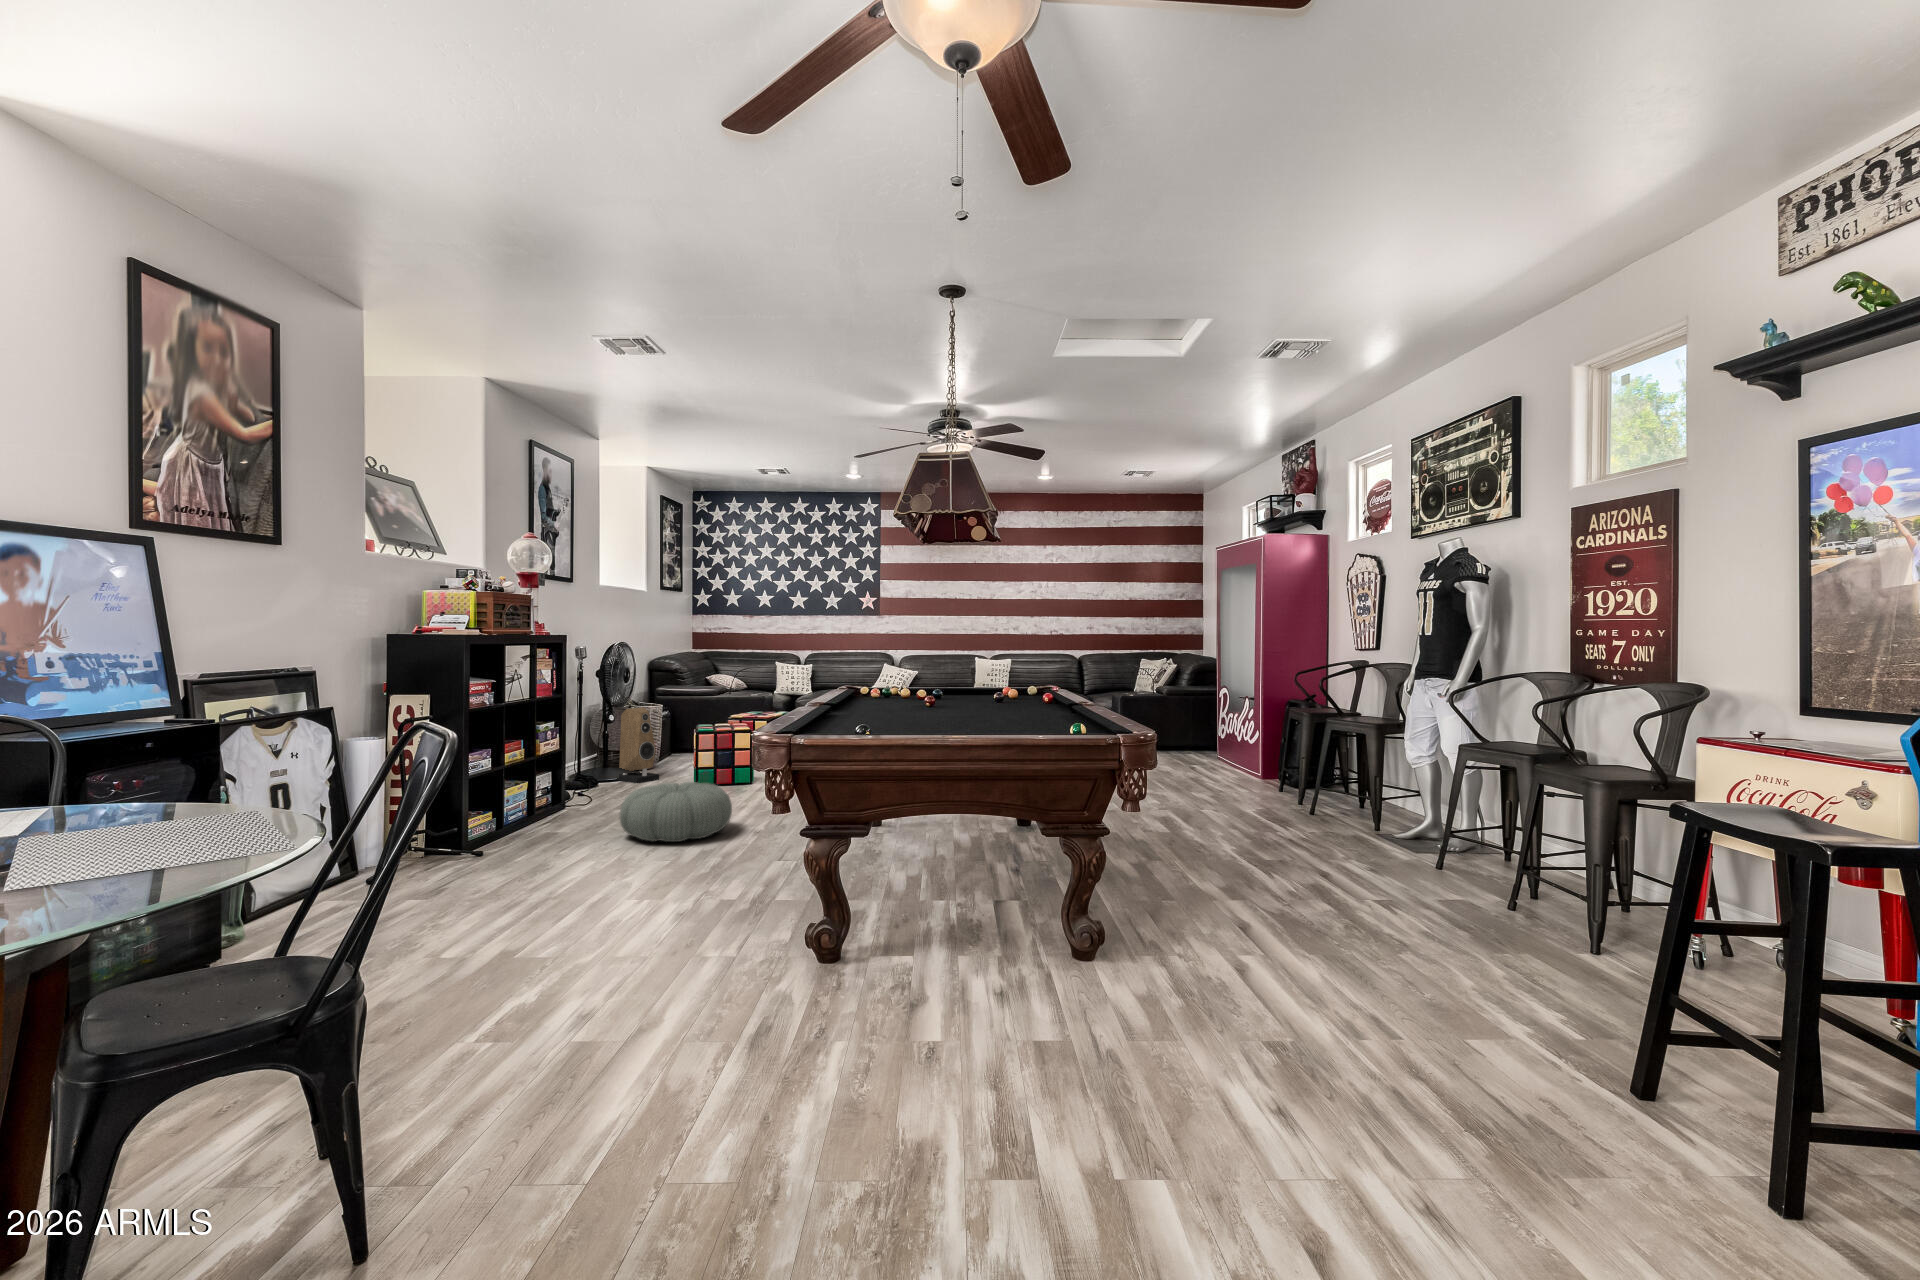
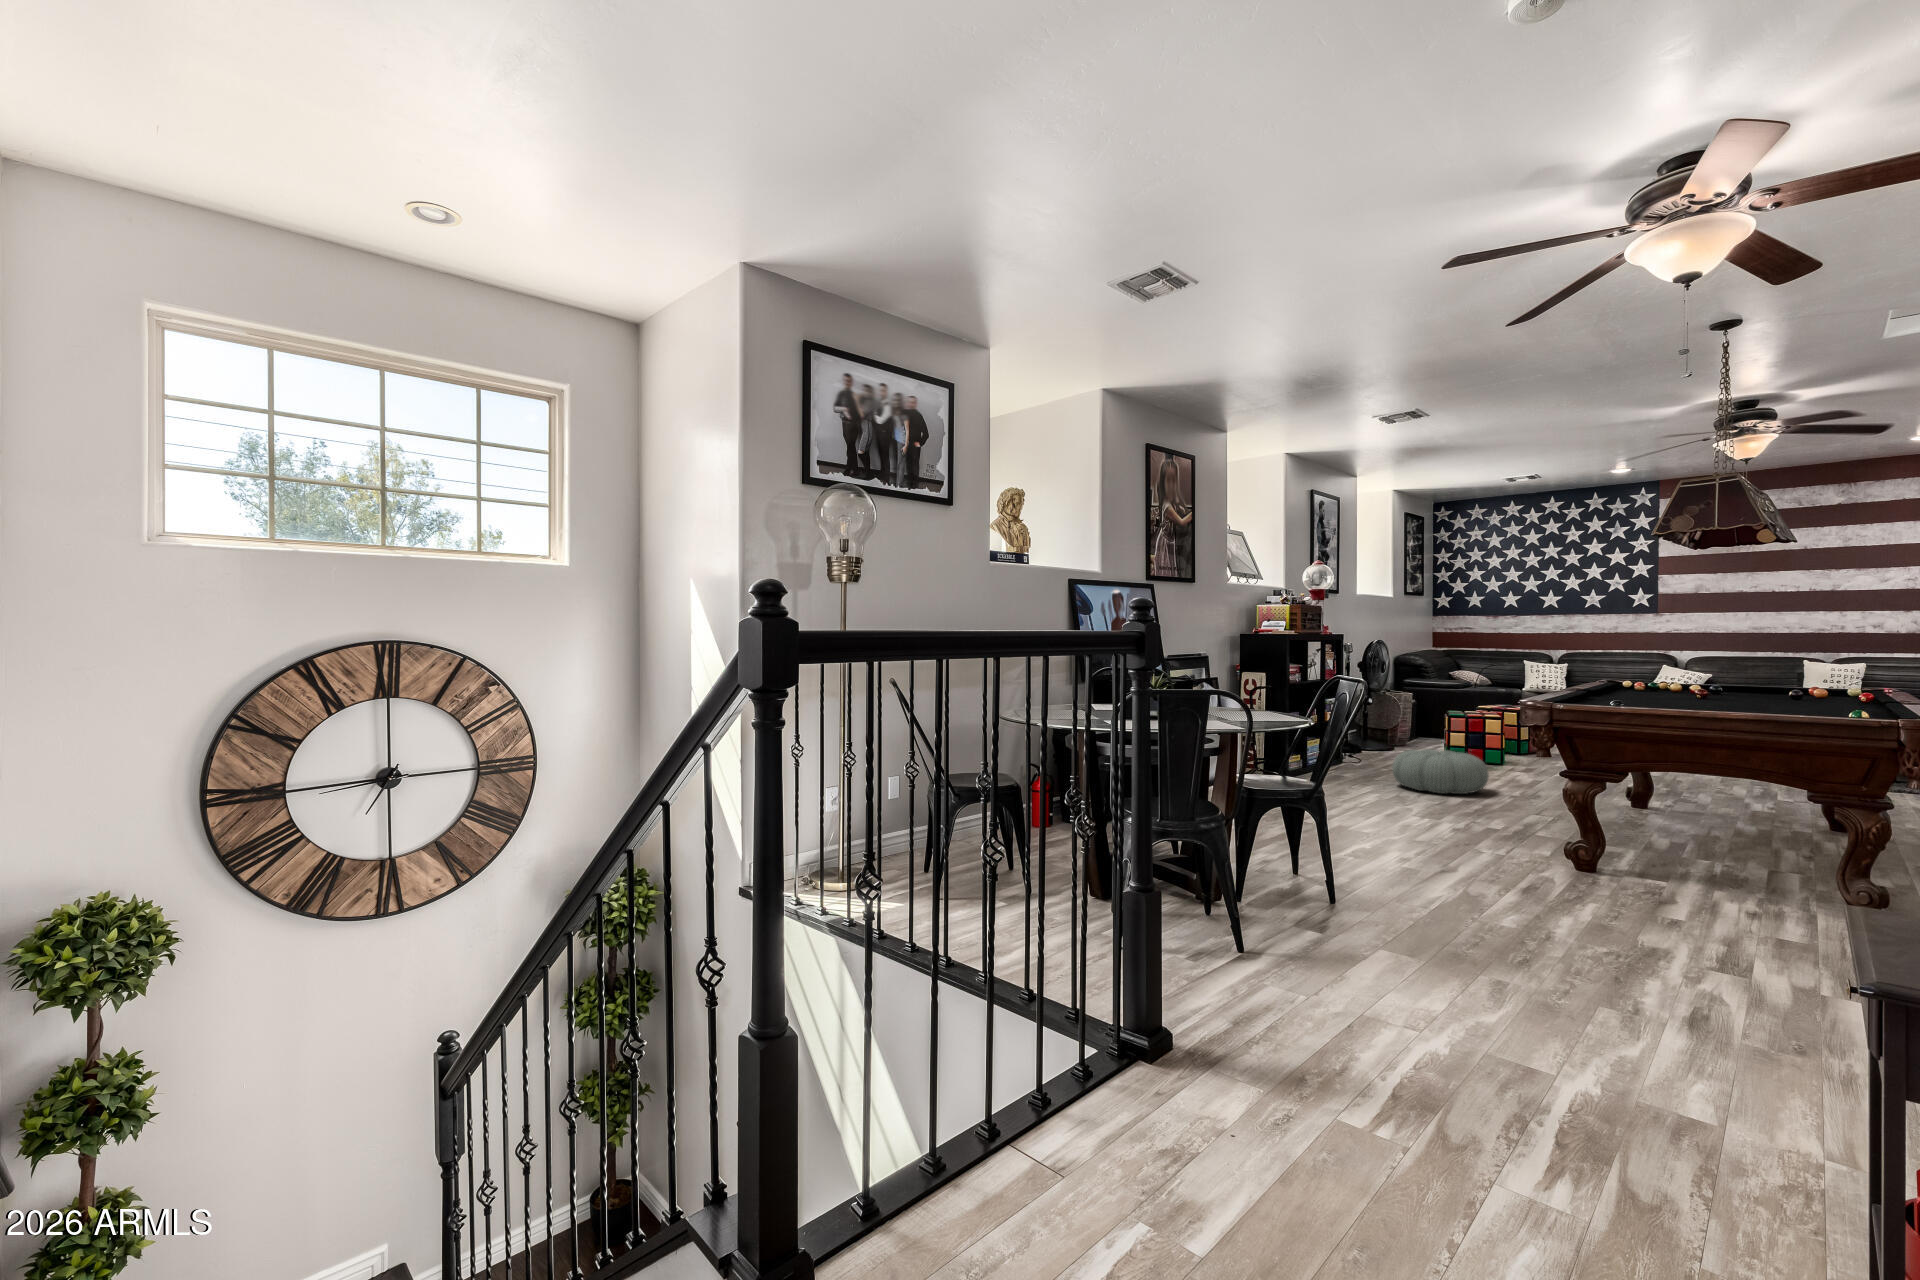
speaker: present [617,707,659,783] -> none [1370,694,1411,756]

